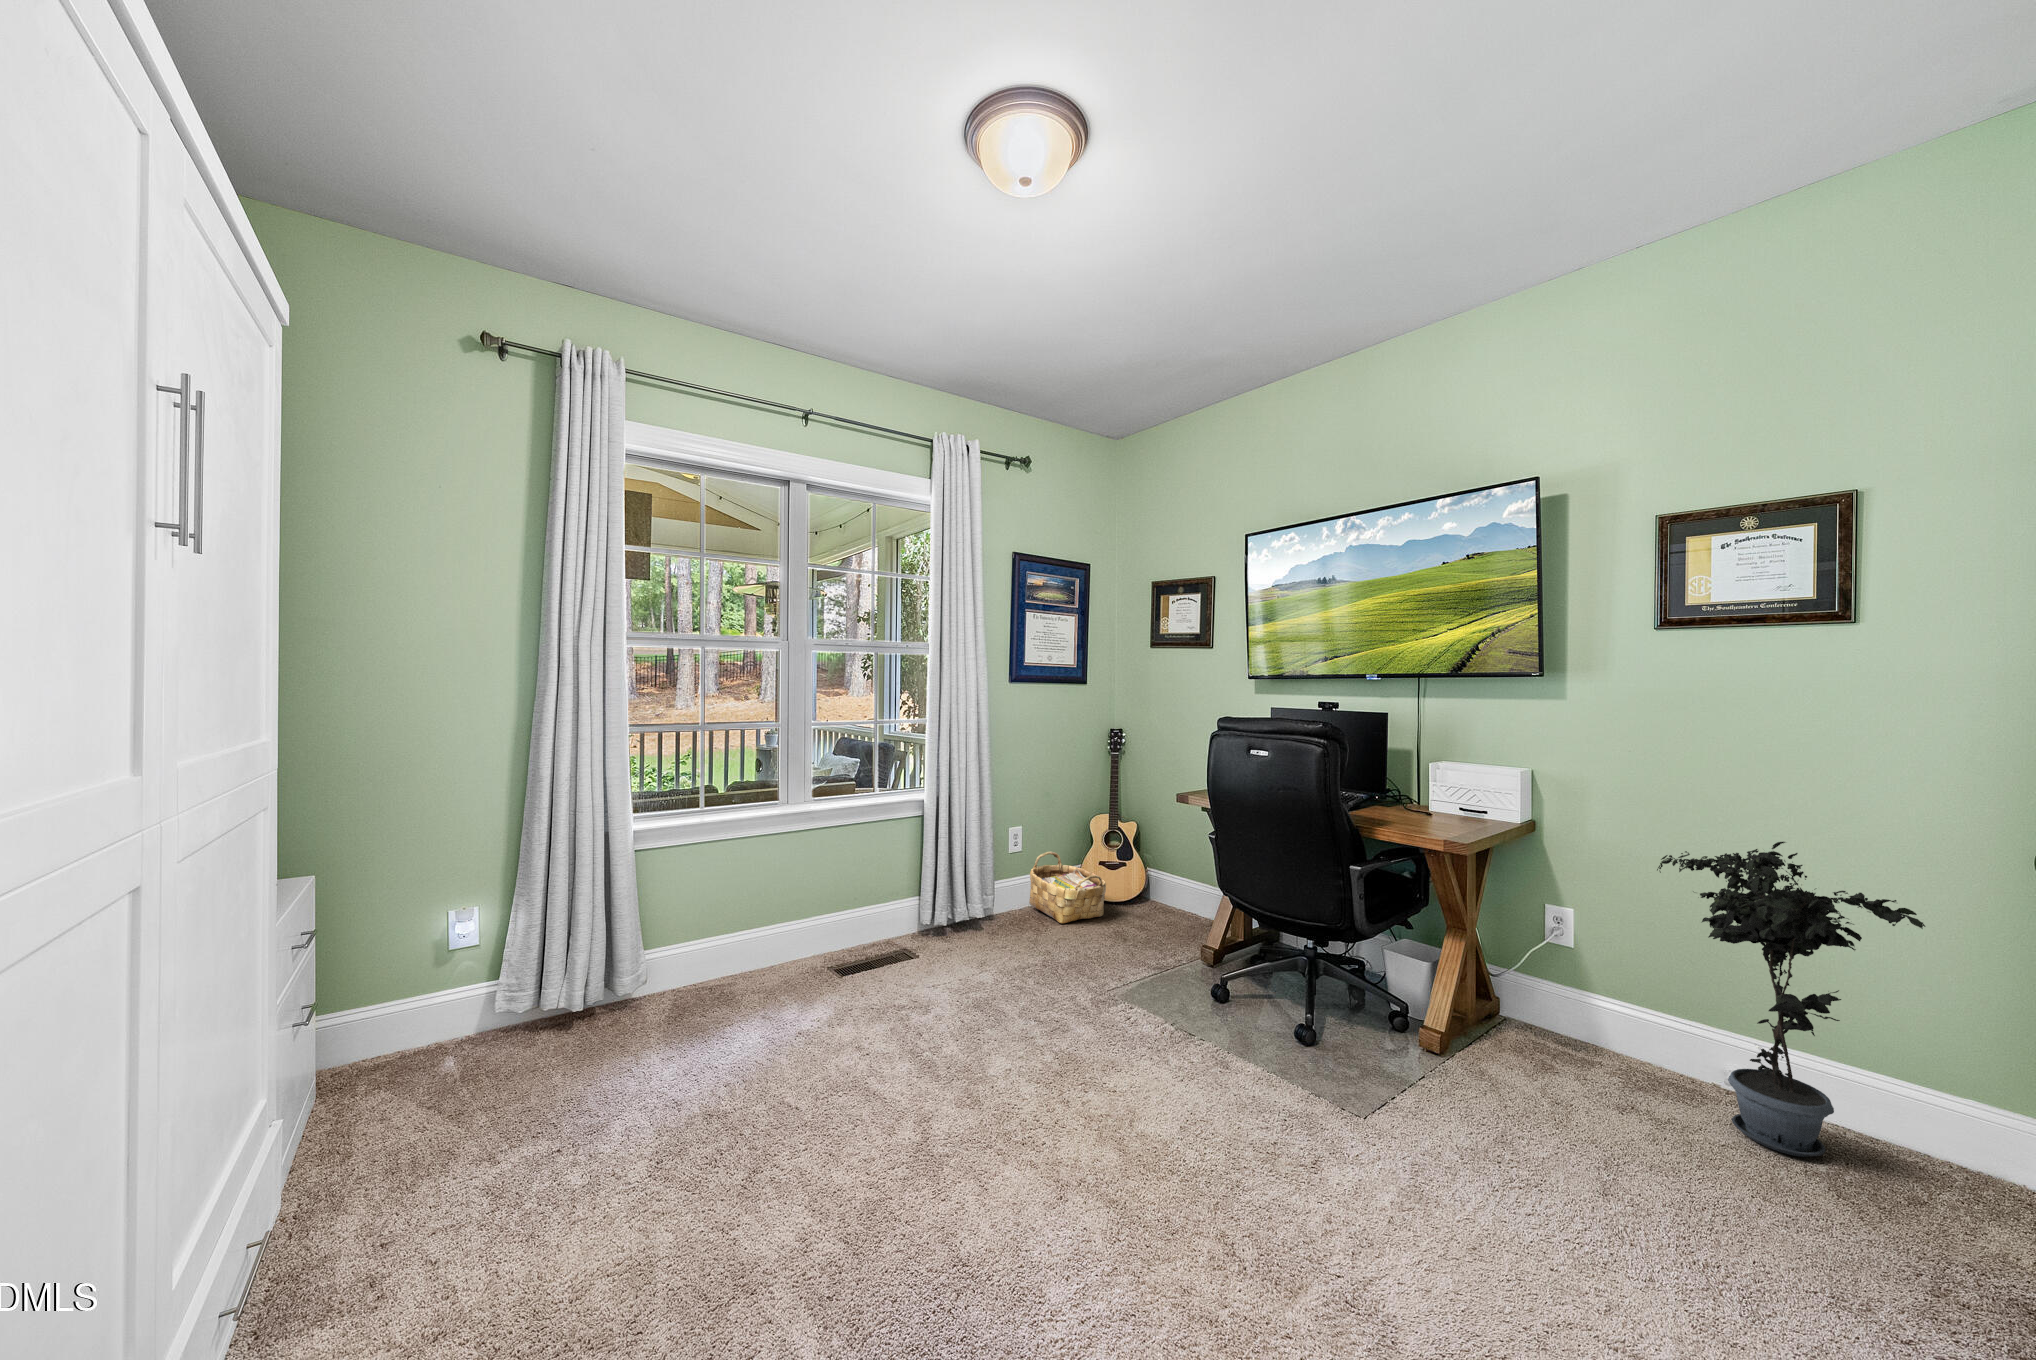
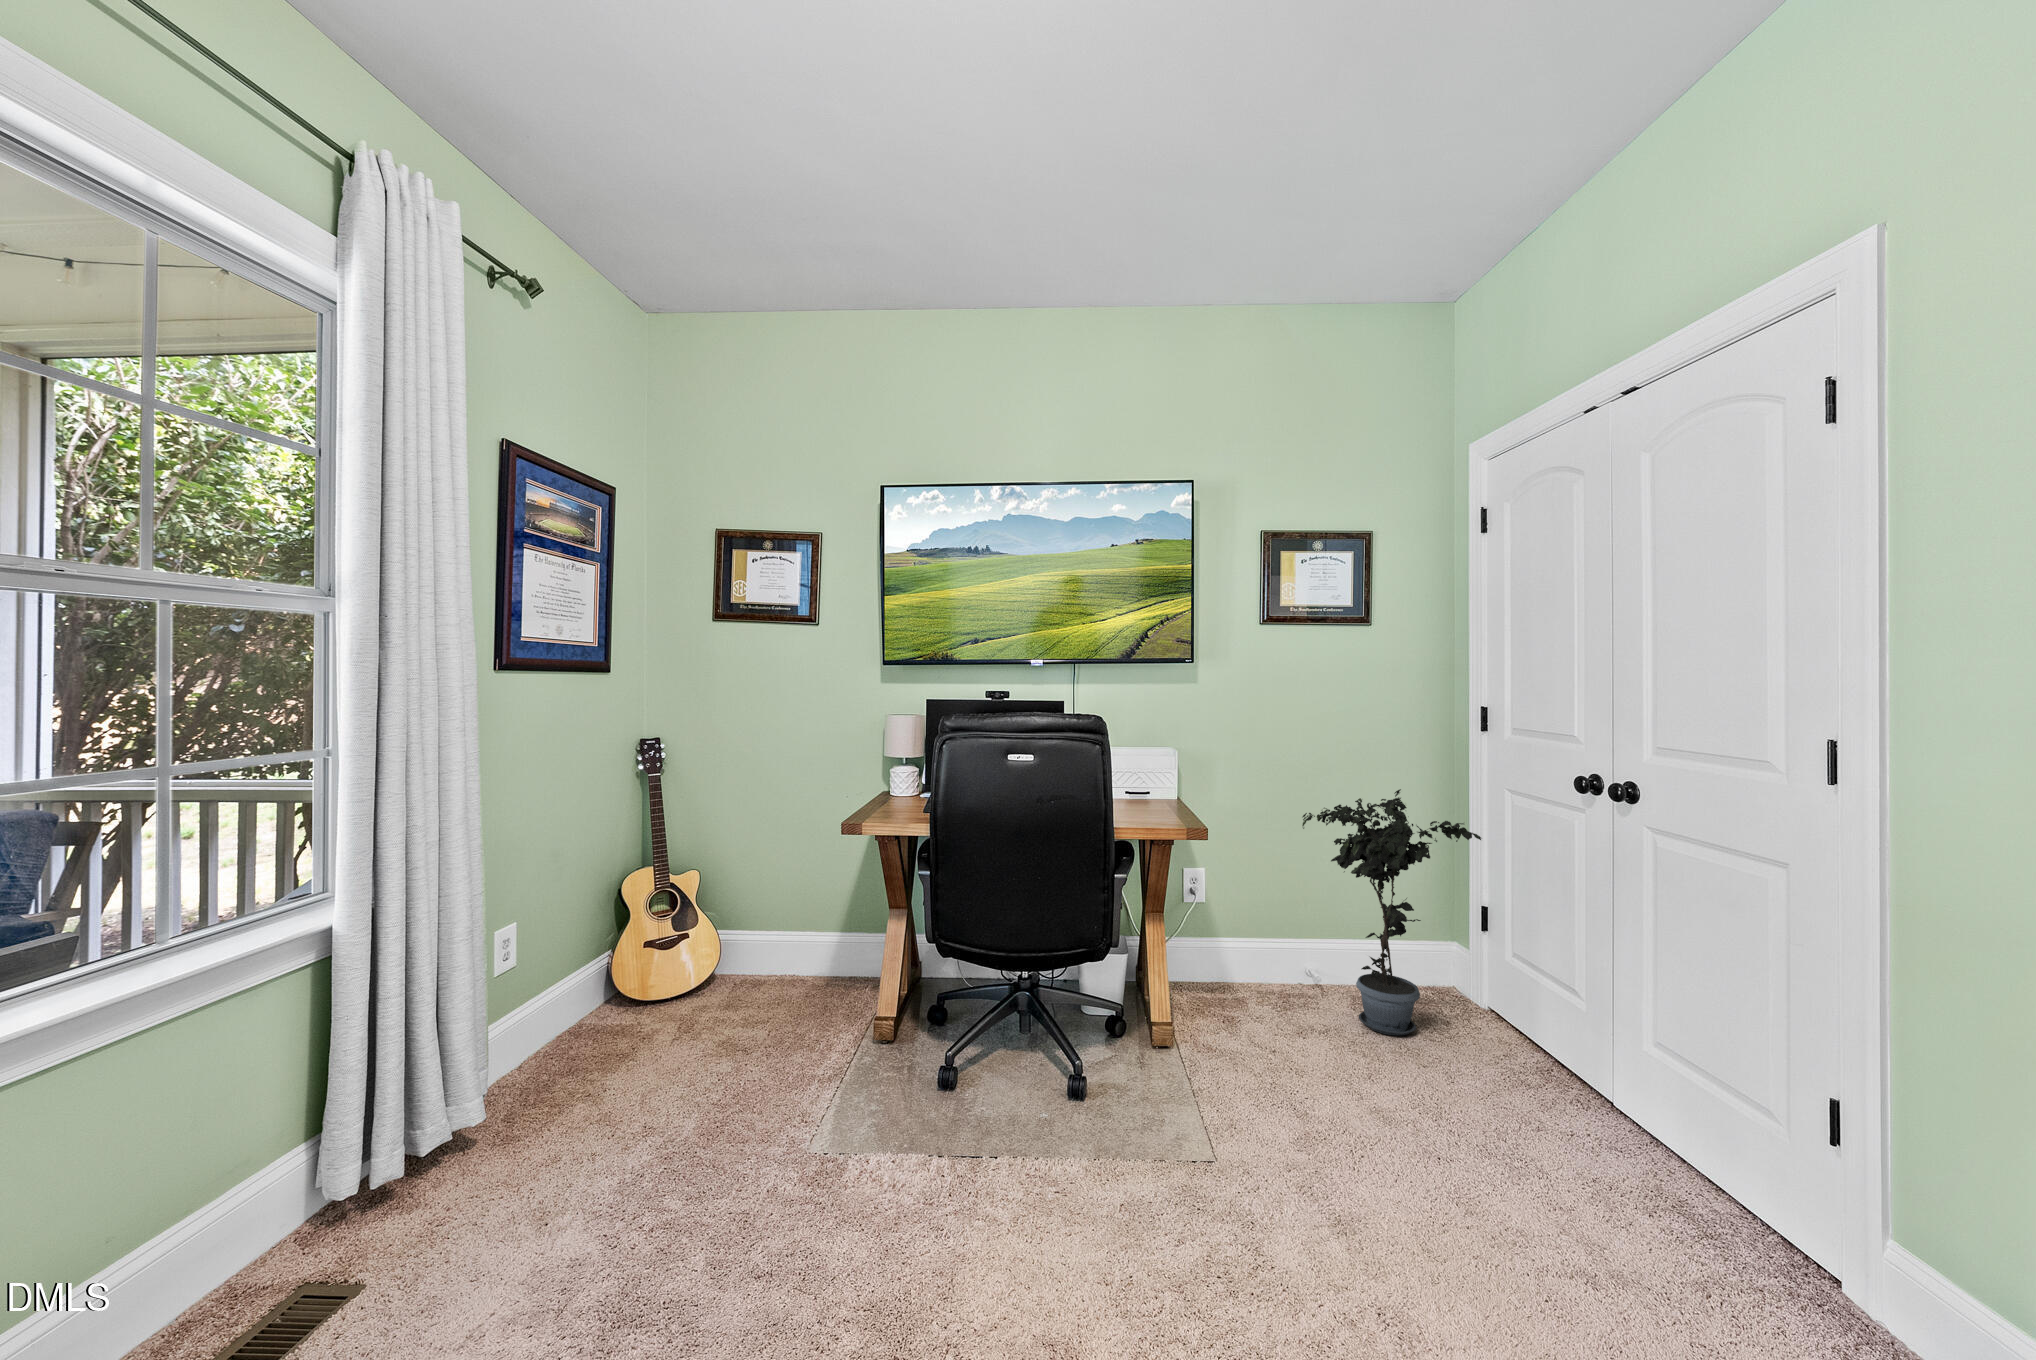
woven basket: present [1029,852,1106,924] -> none [534,944,680,1056]

